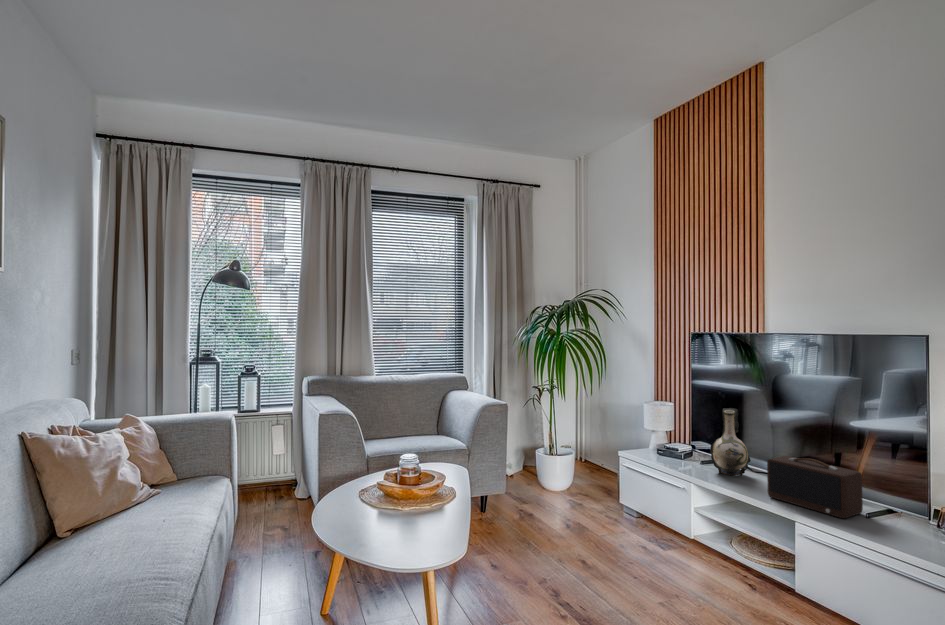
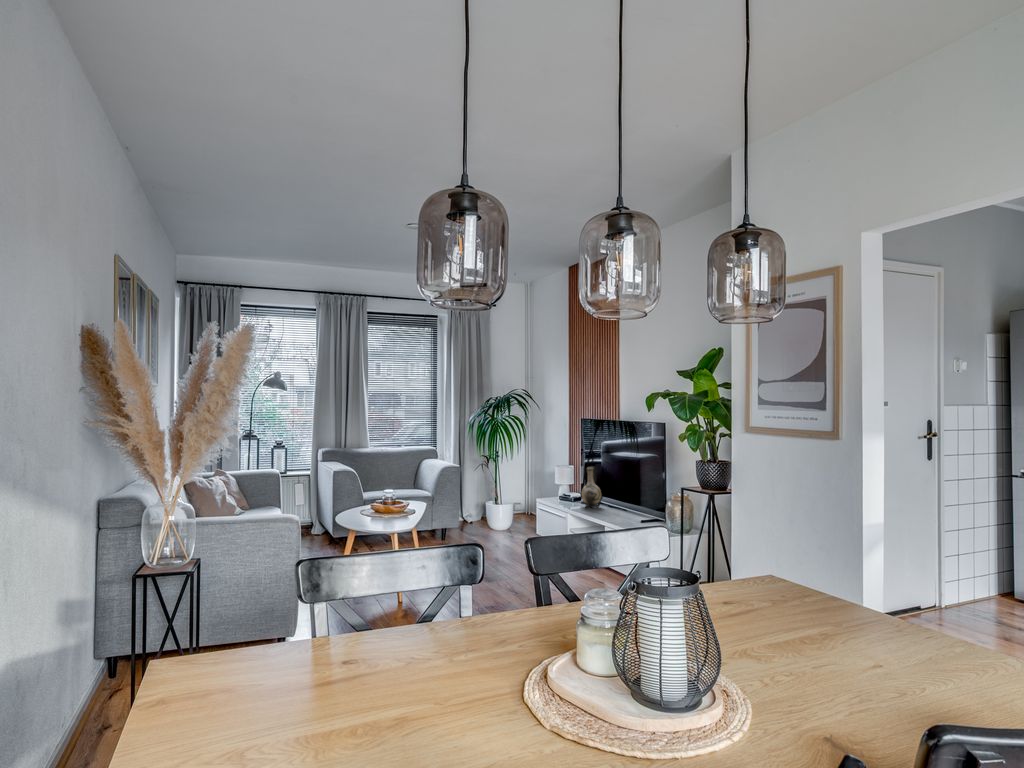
speaker: present [767,456,863,518] -> none [598,492,639,521]

